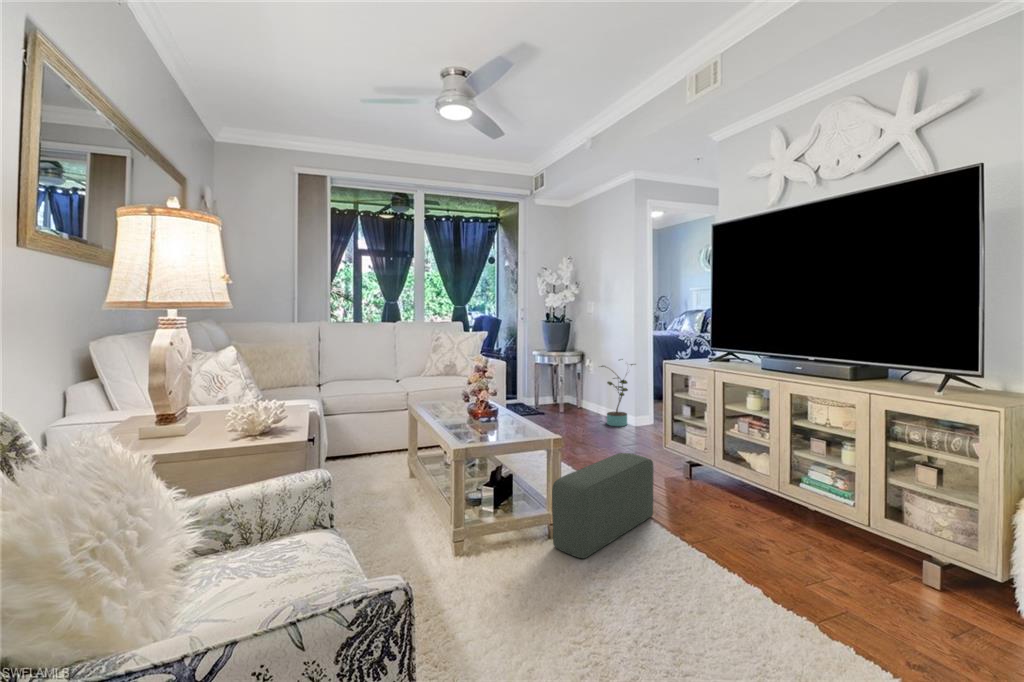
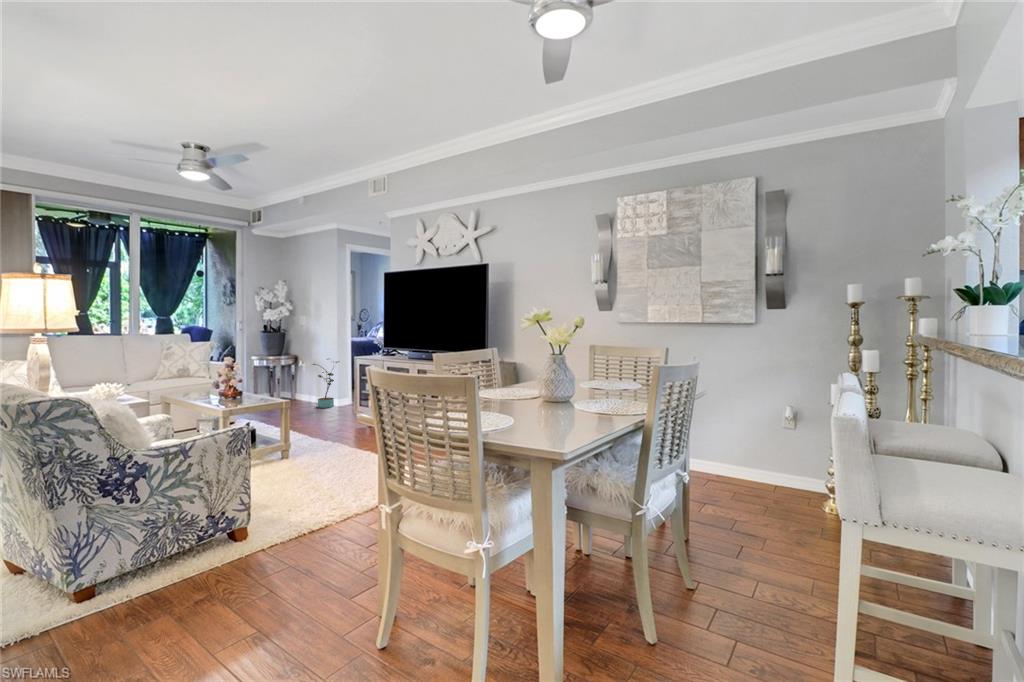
pouf: present [552,453,654,558] -> none [289,408,351,464]

